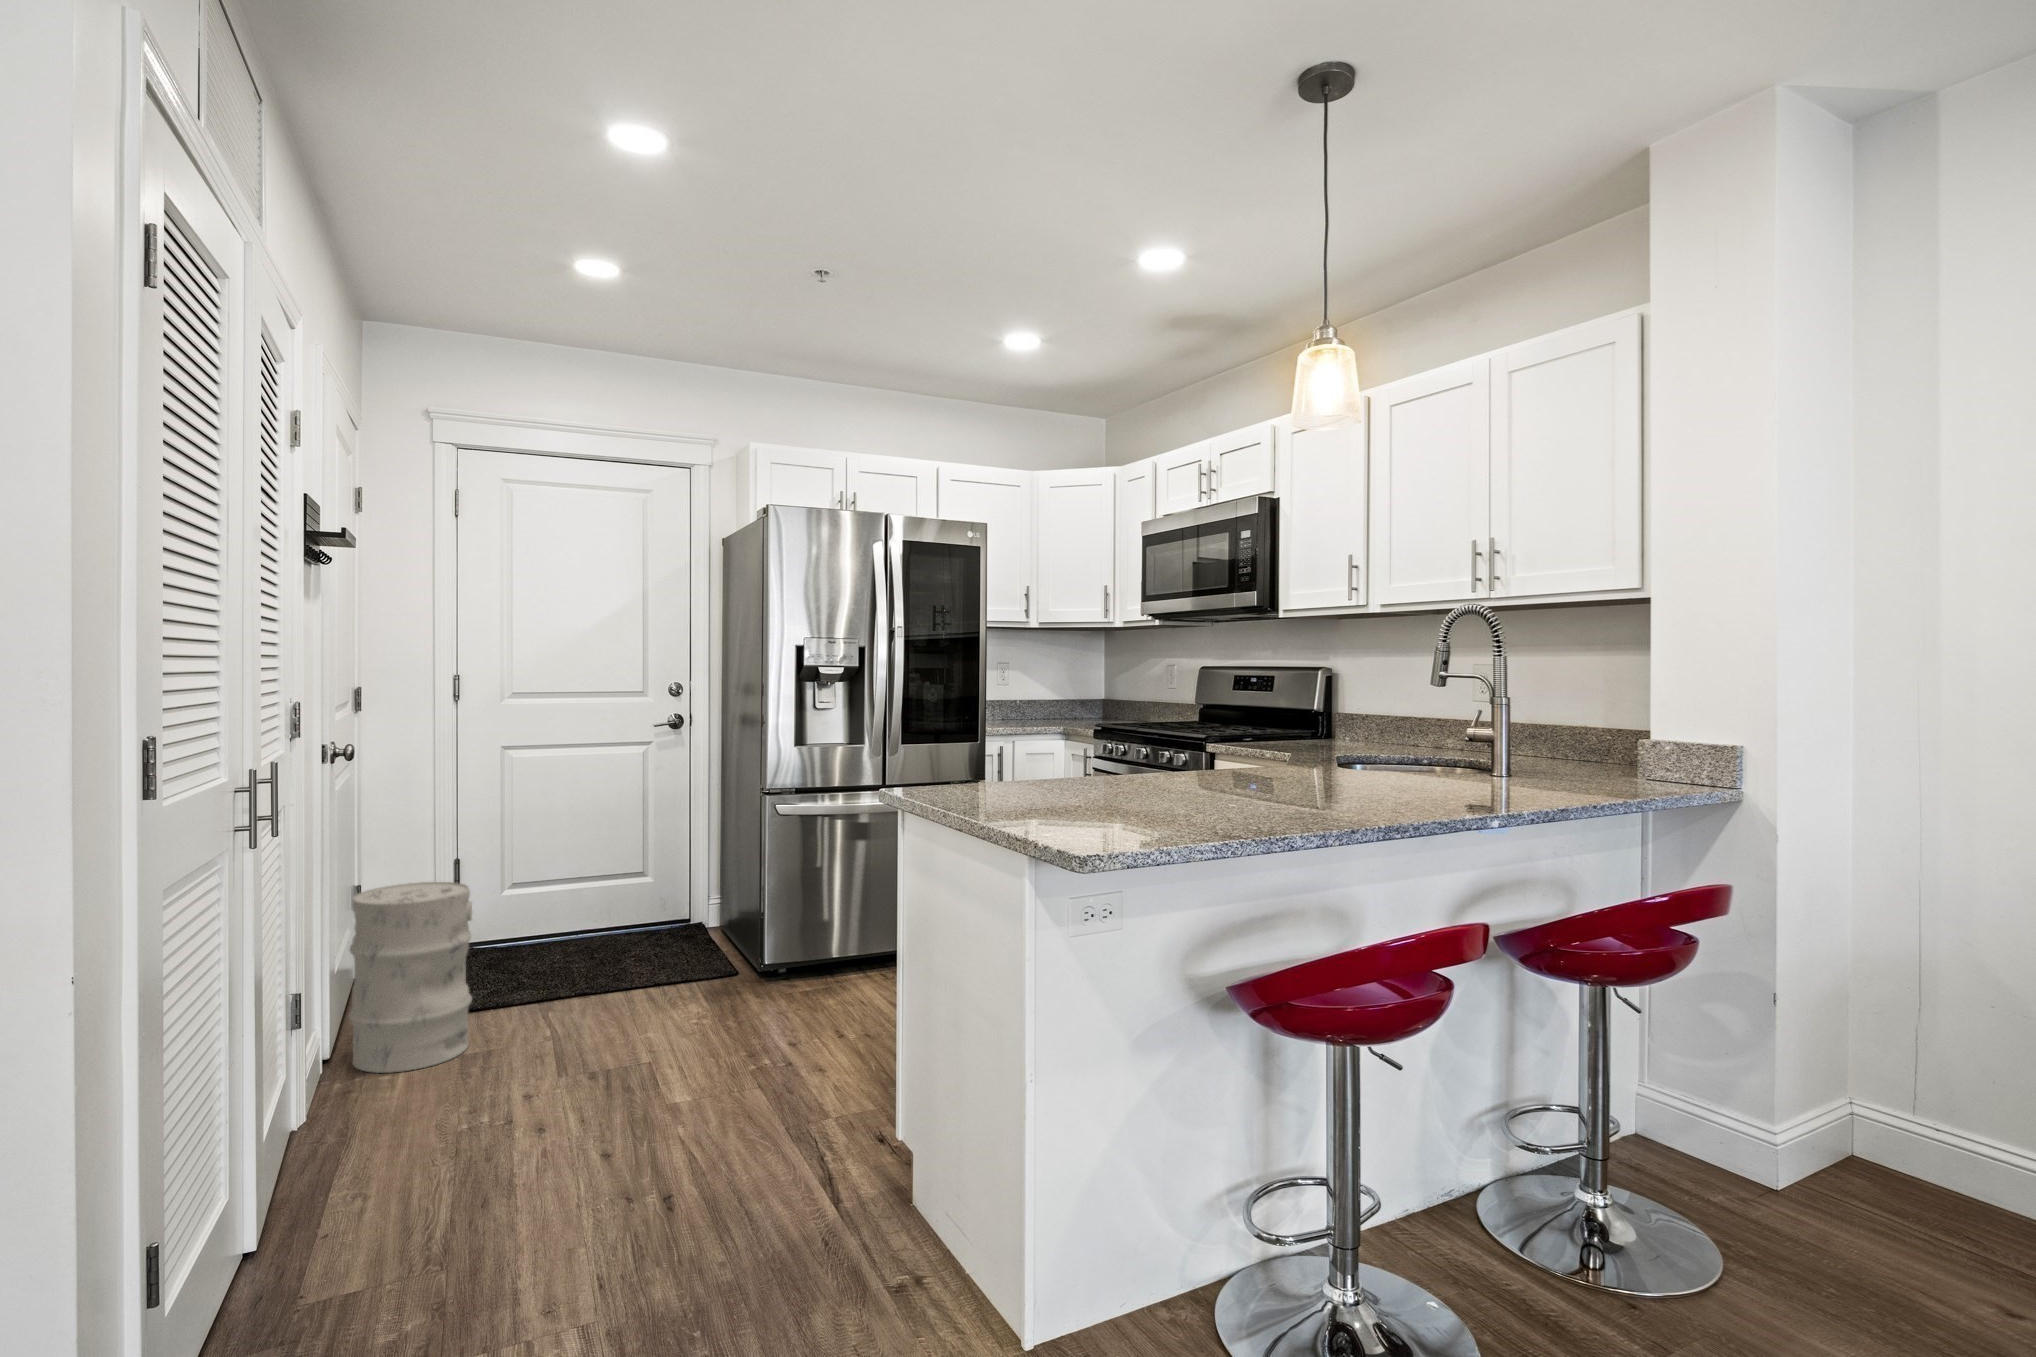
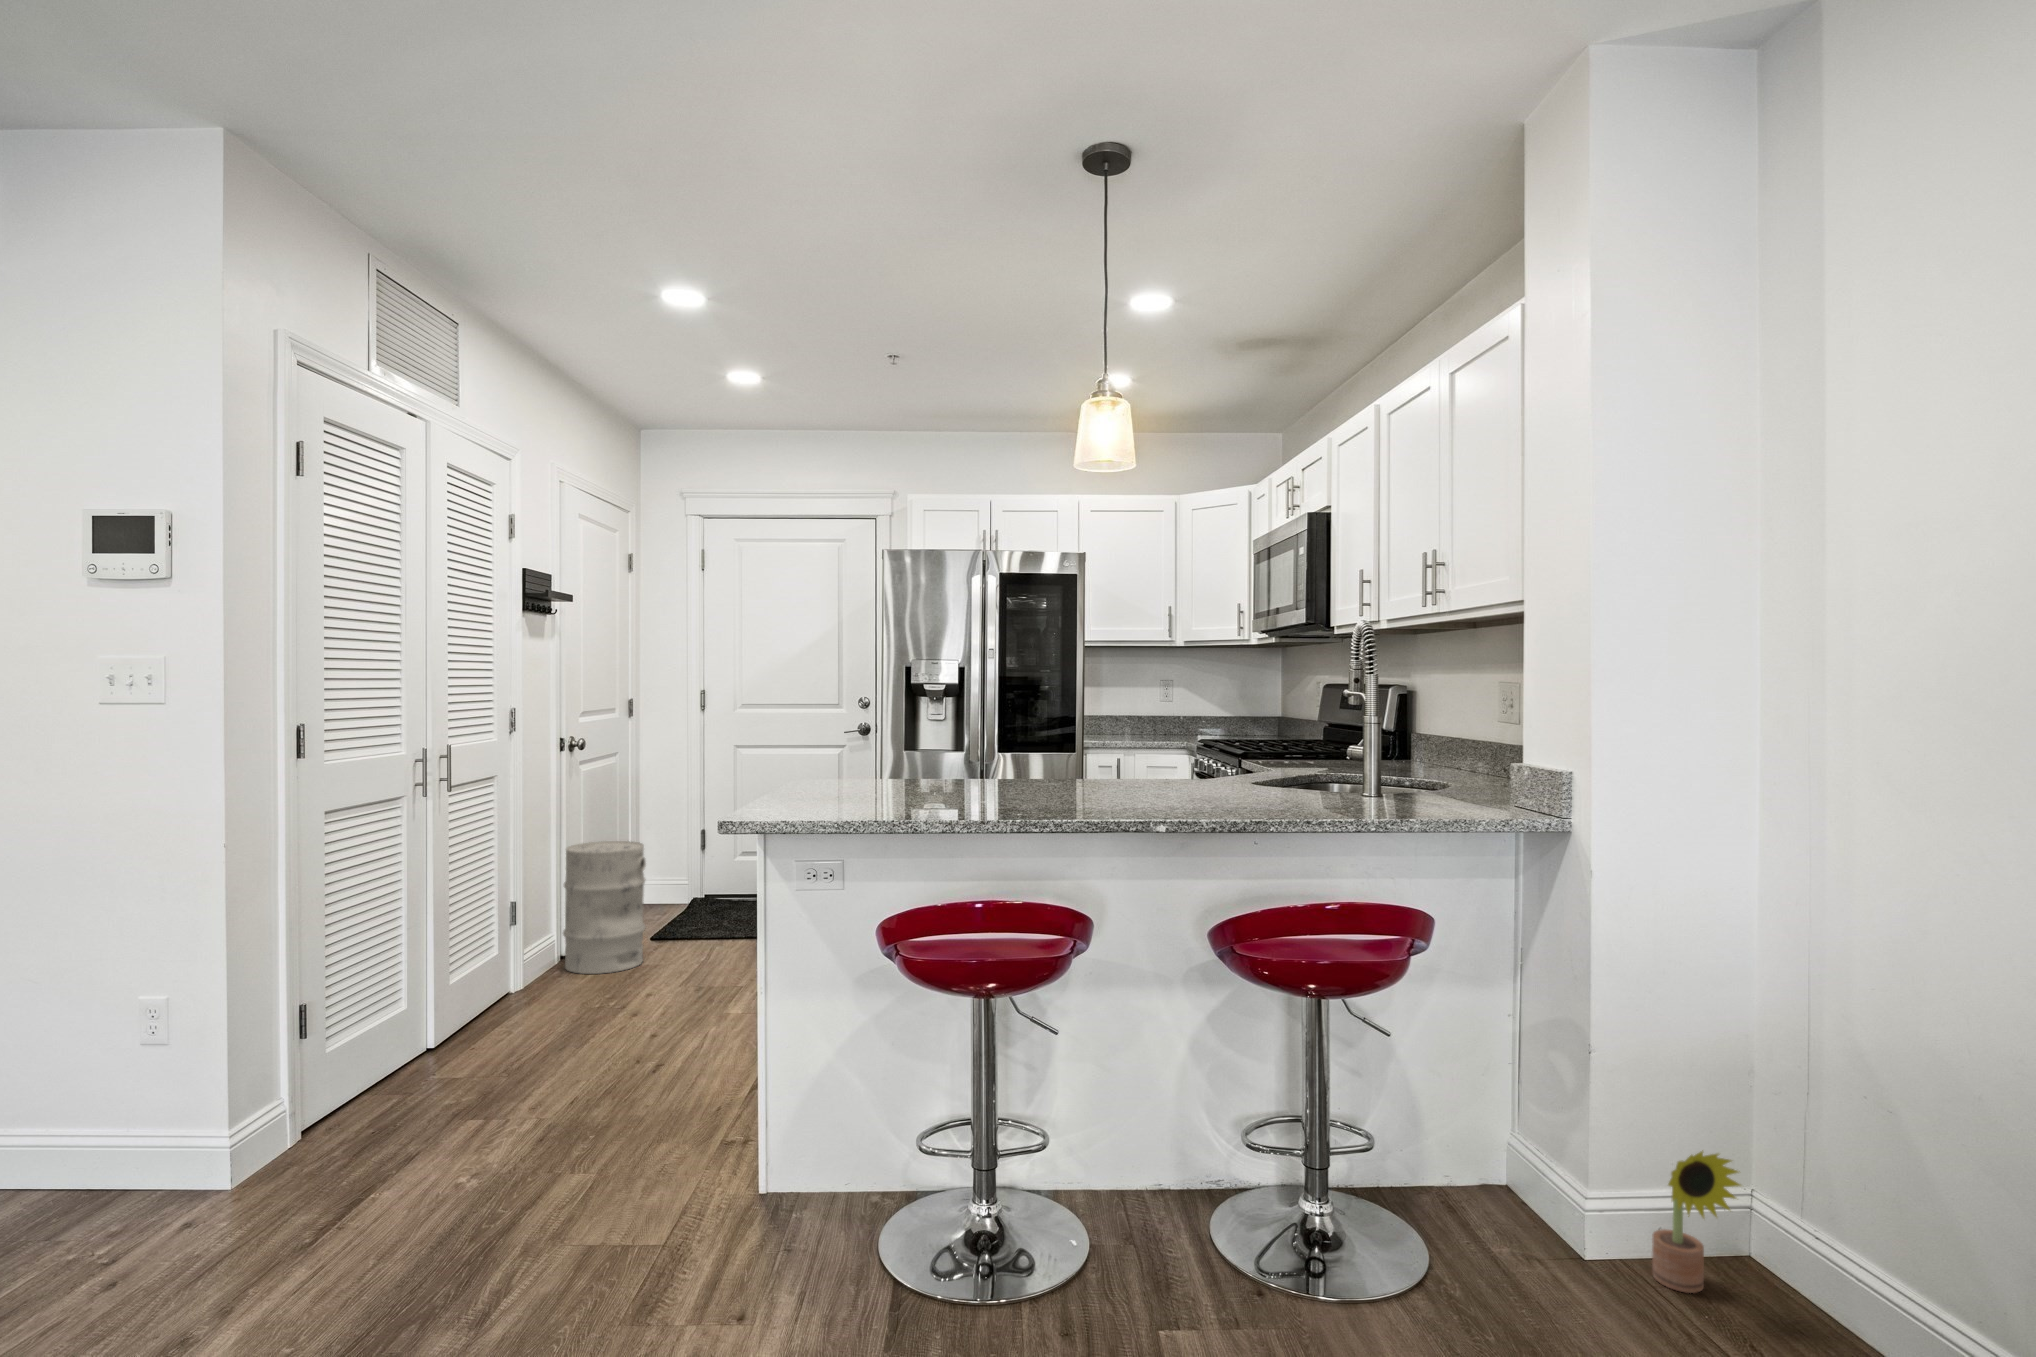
decorative plant: none [1827,1075,1914,1202] -> present [1652,1151,1741,1293]

